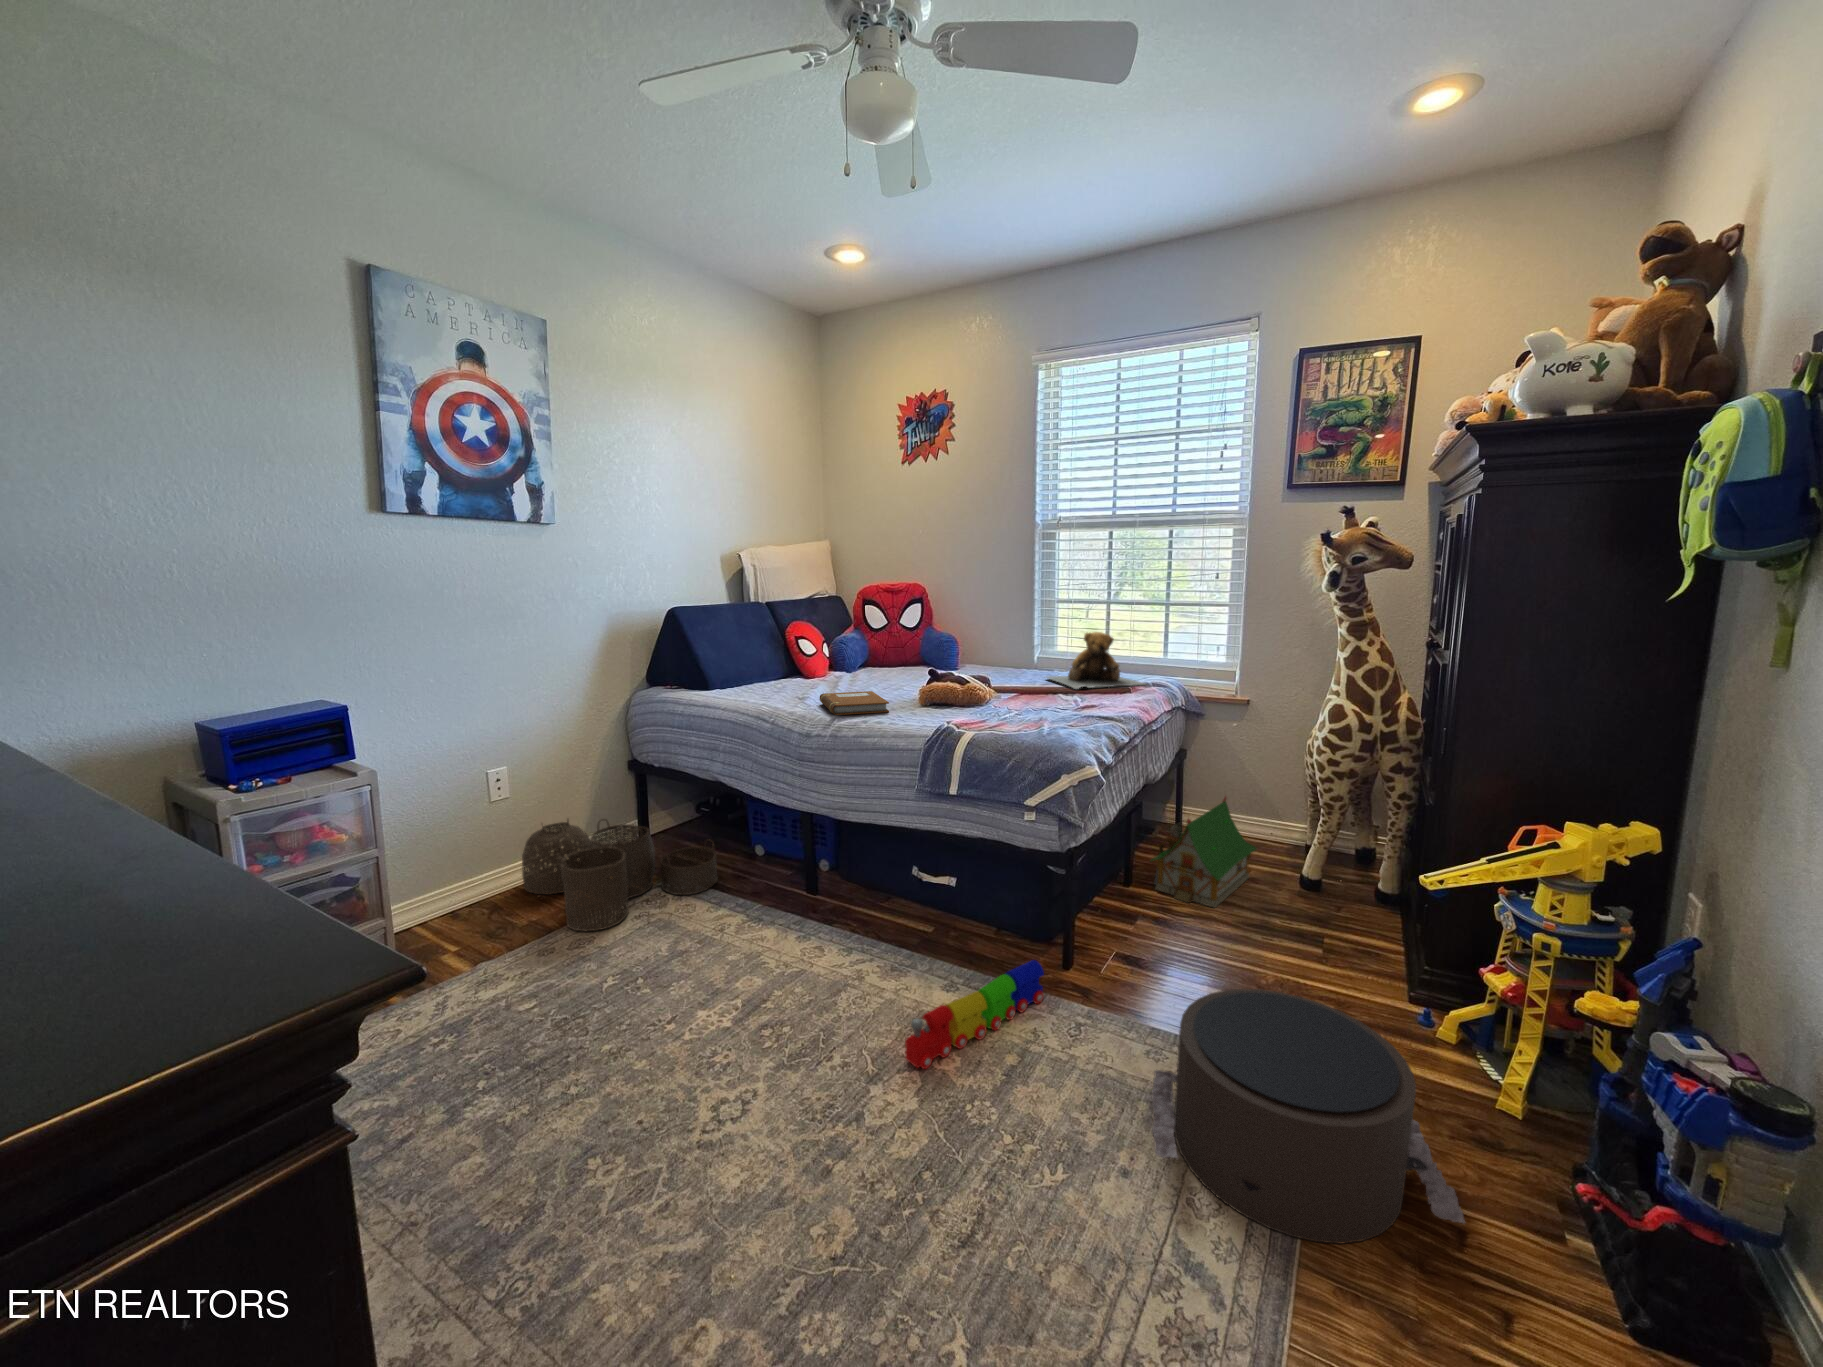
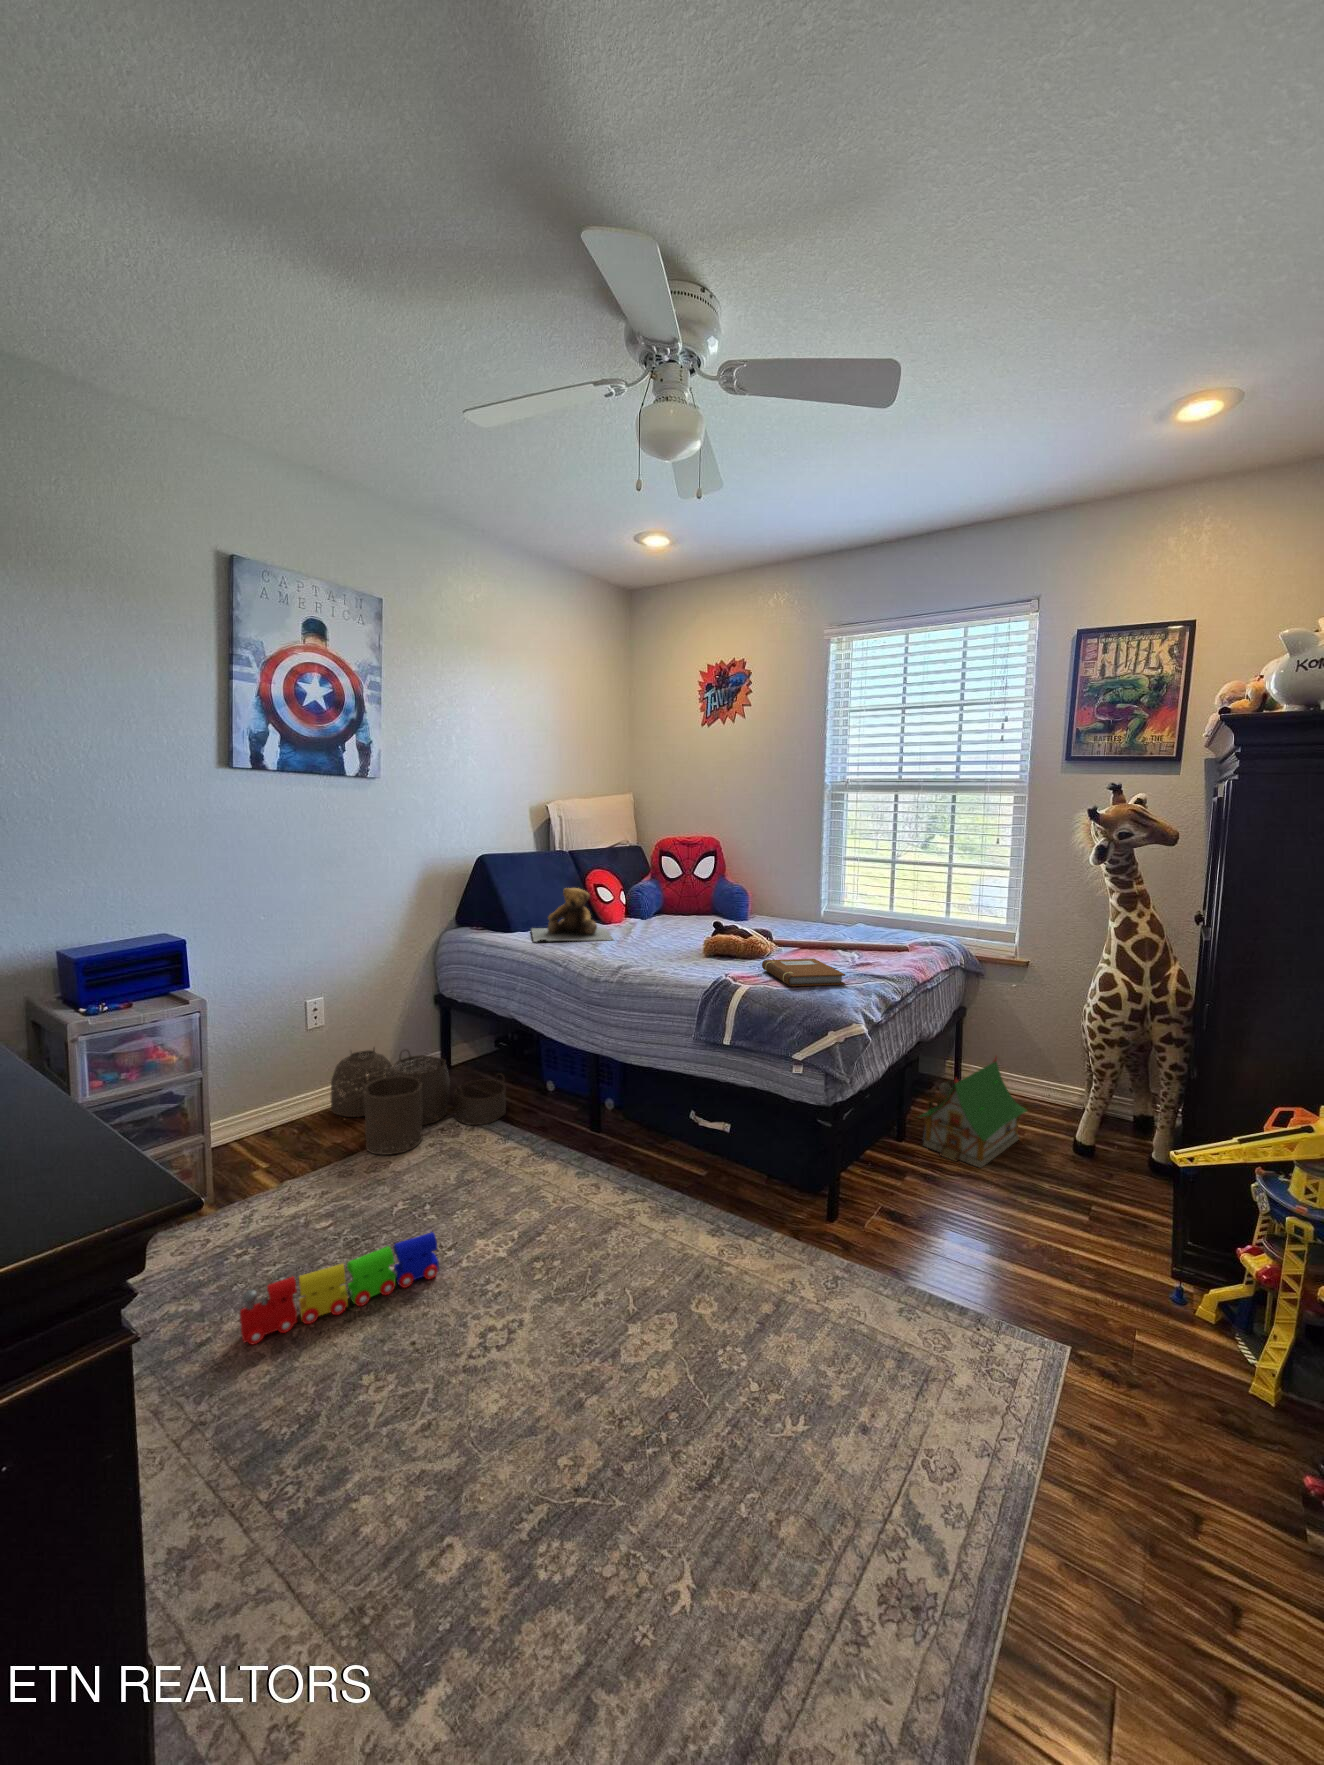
teddy bear: present [1047,632,1146,689] -> present [532,888,613,942]
notebook: present [820,691,889,715] -> present [762,959,845,986]
toy train: present [905,960,1044,1069] -> present [240,1232,439,1344]
pouf: present [1152,989,1465,1244] -> none [892,1254,1201,1522]

